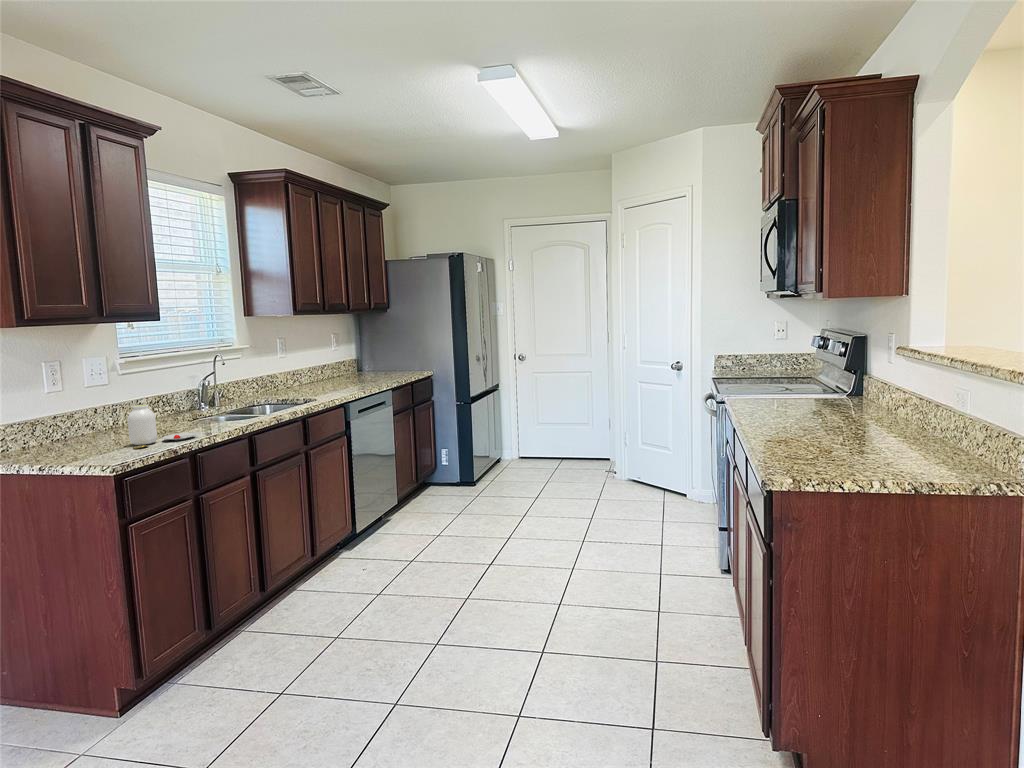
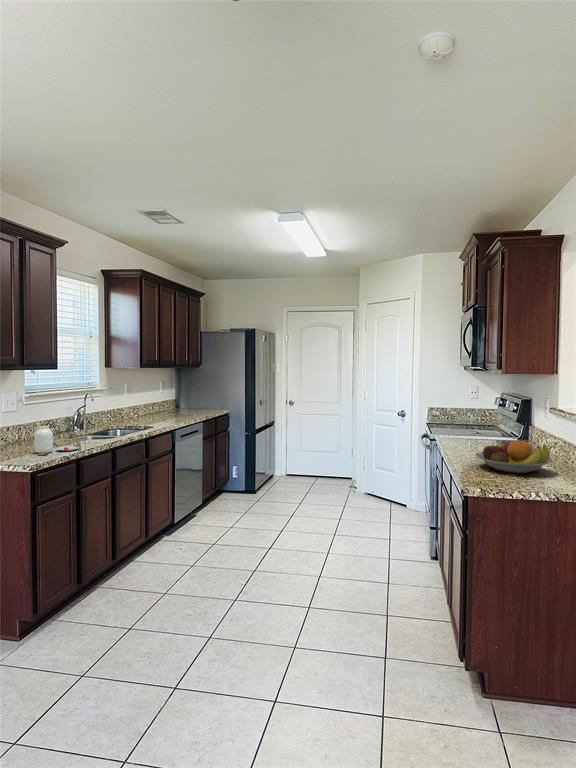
fruit bowl: none [783,399,904,448] -> present [475,441,552,473]

